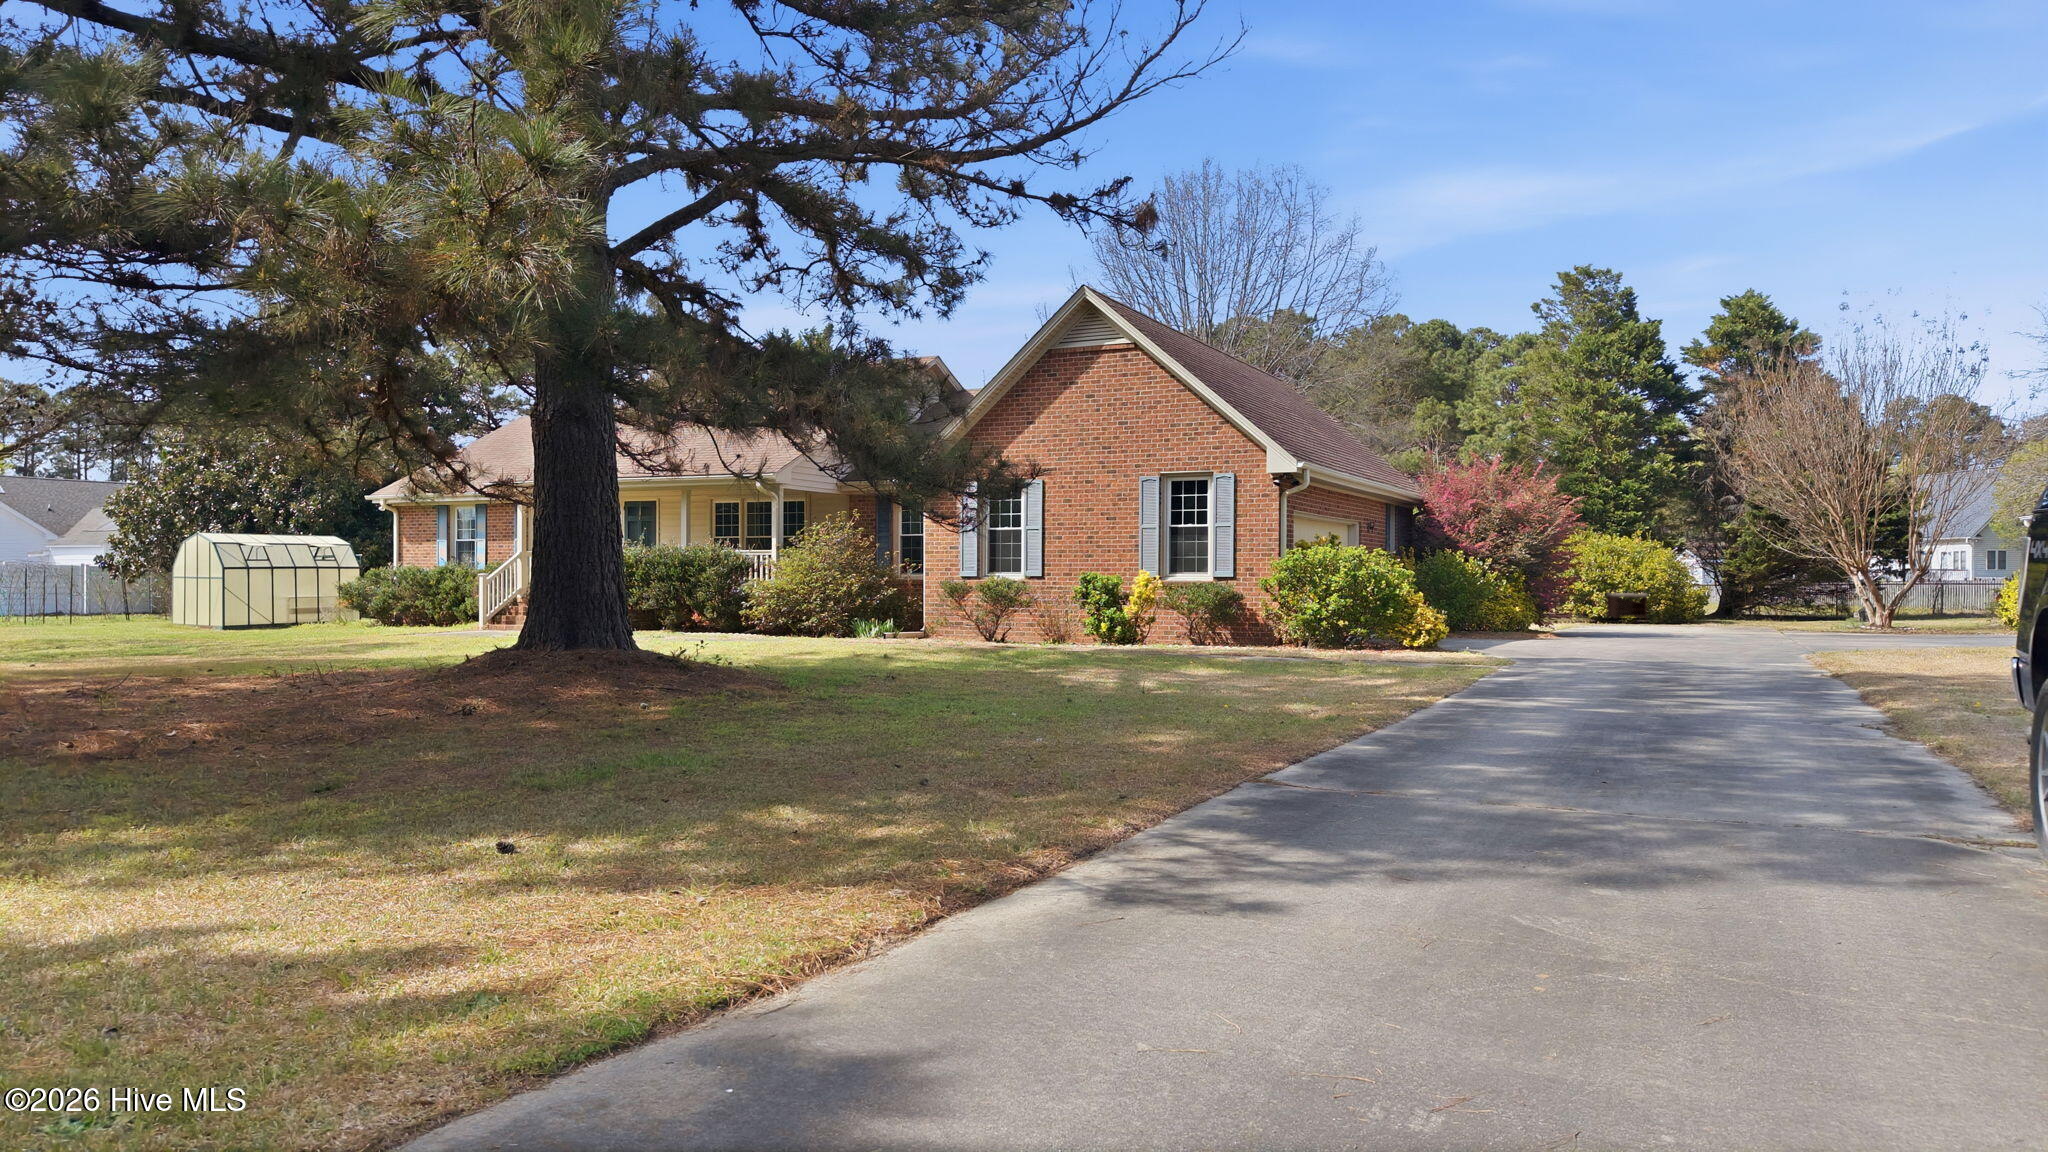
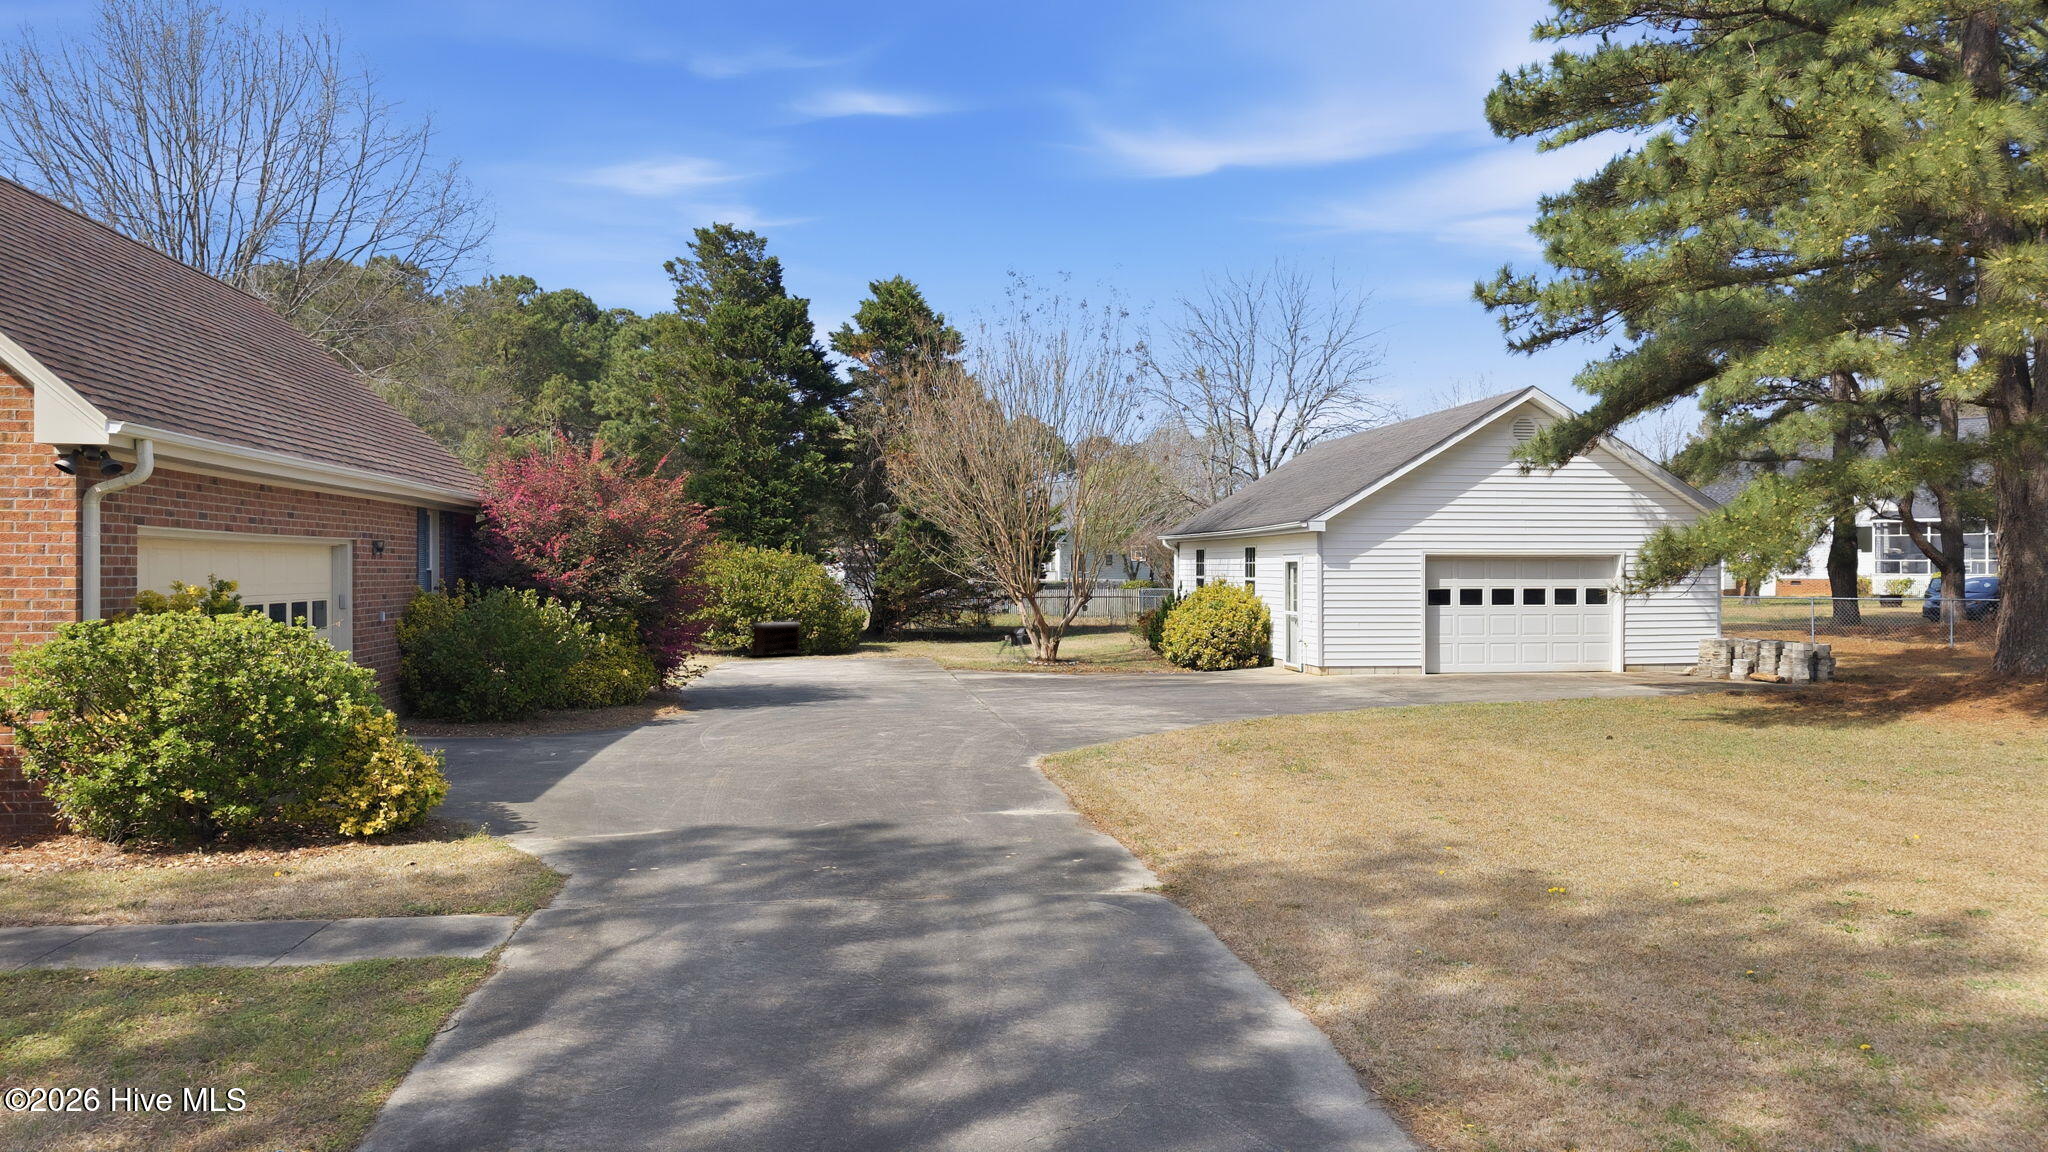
round table: none [1824,598,1869,625] -> present [993,626,1033,655]

